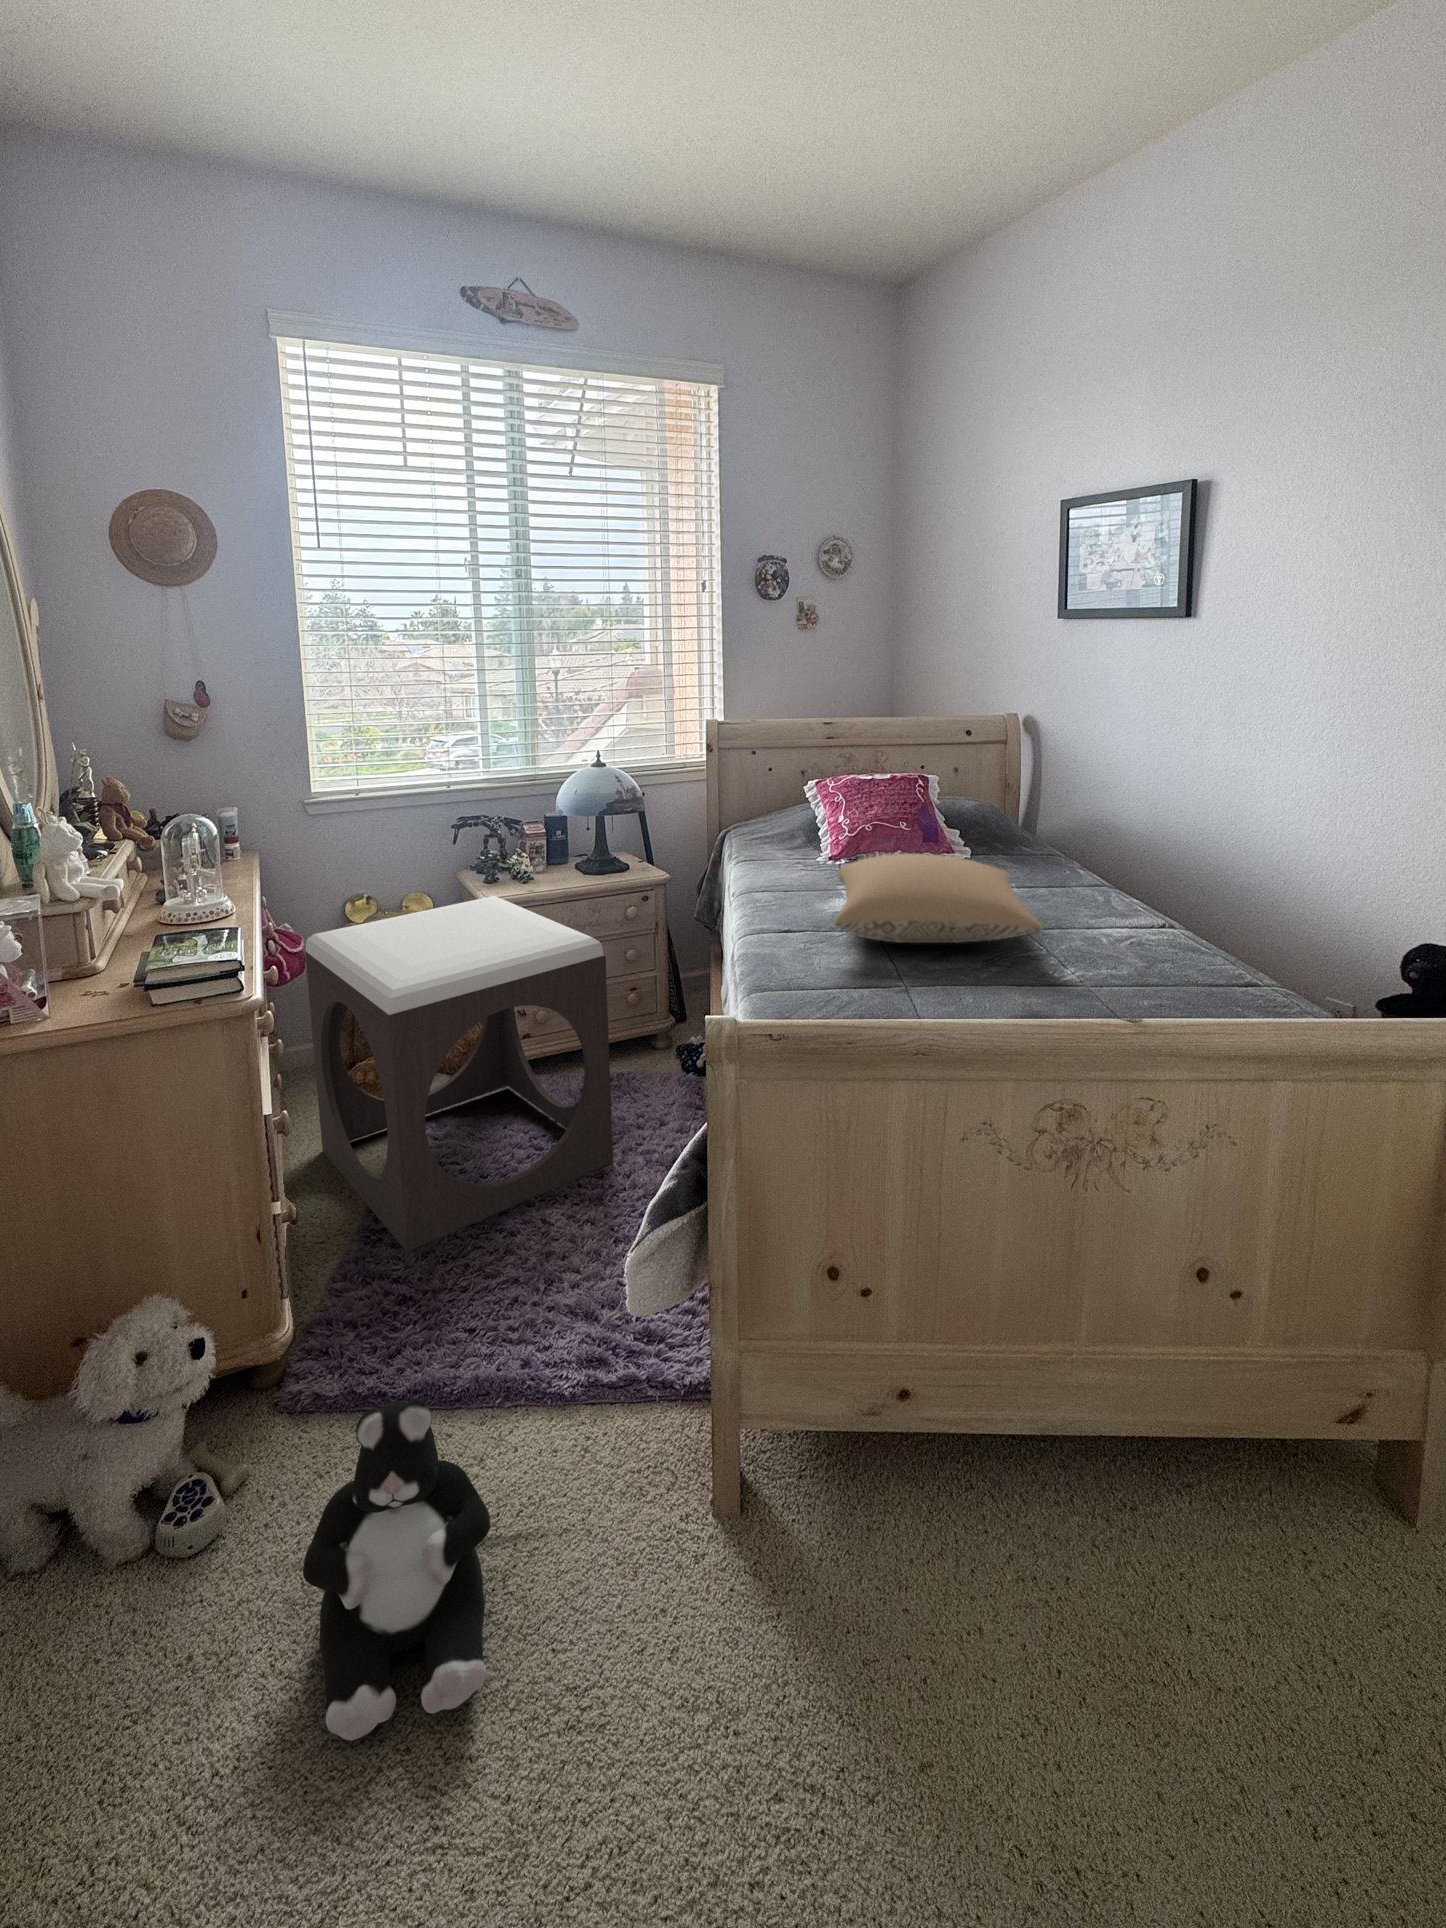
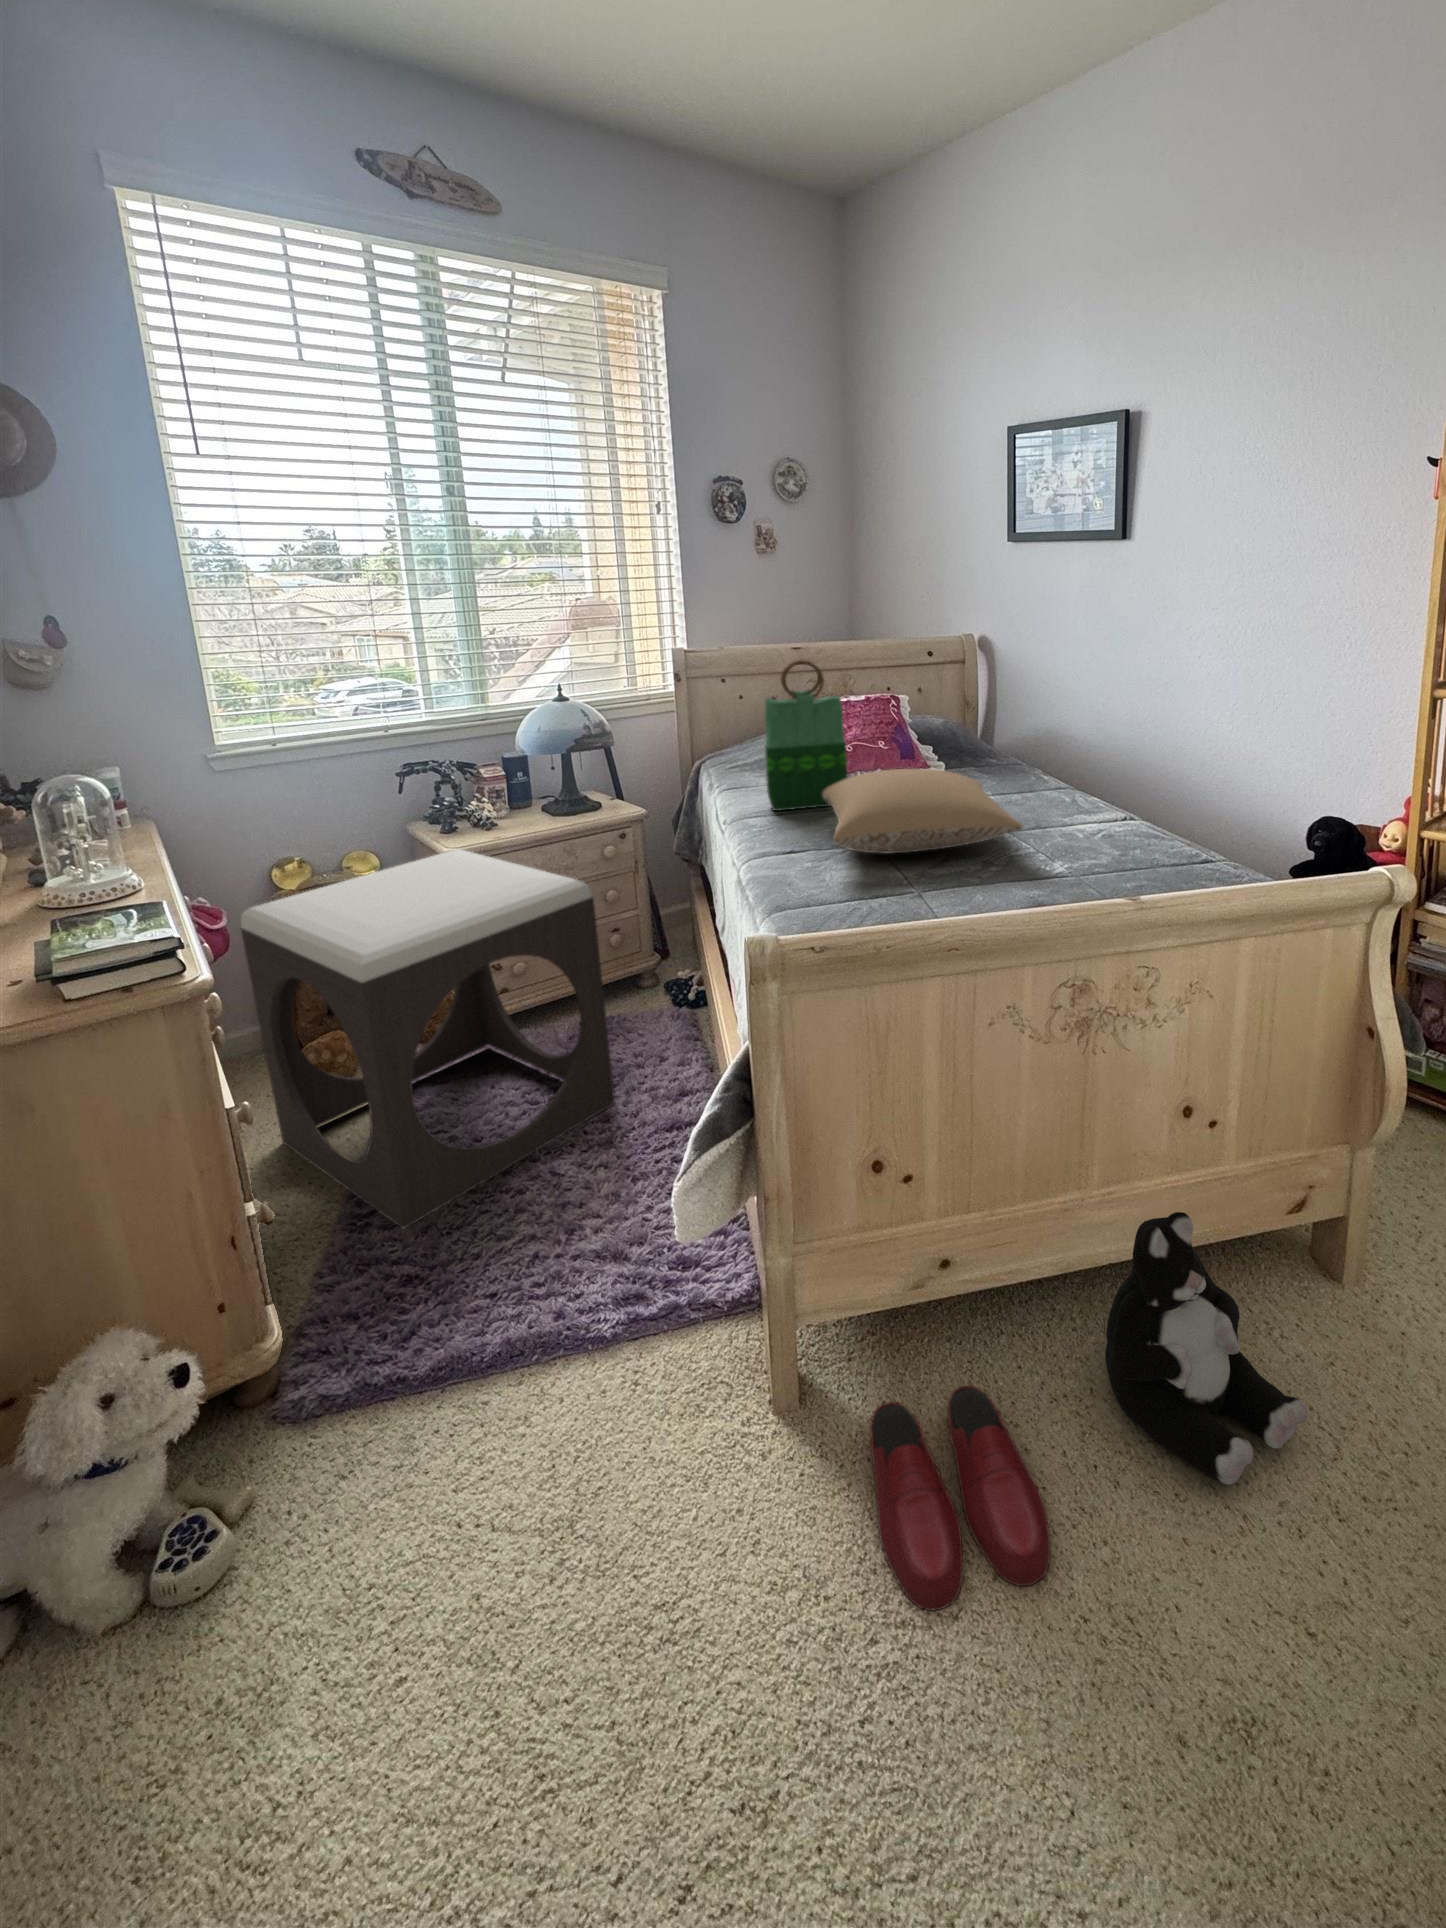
tote bag: none [787,735,870,885] -> present [765,660,848,811]
plush toy: present [303,1399,490,1741] -> present [1105,1212,1308,1485]
slippers: none [802,1536,989,1787] -> present [870,1386,1050,1610]

